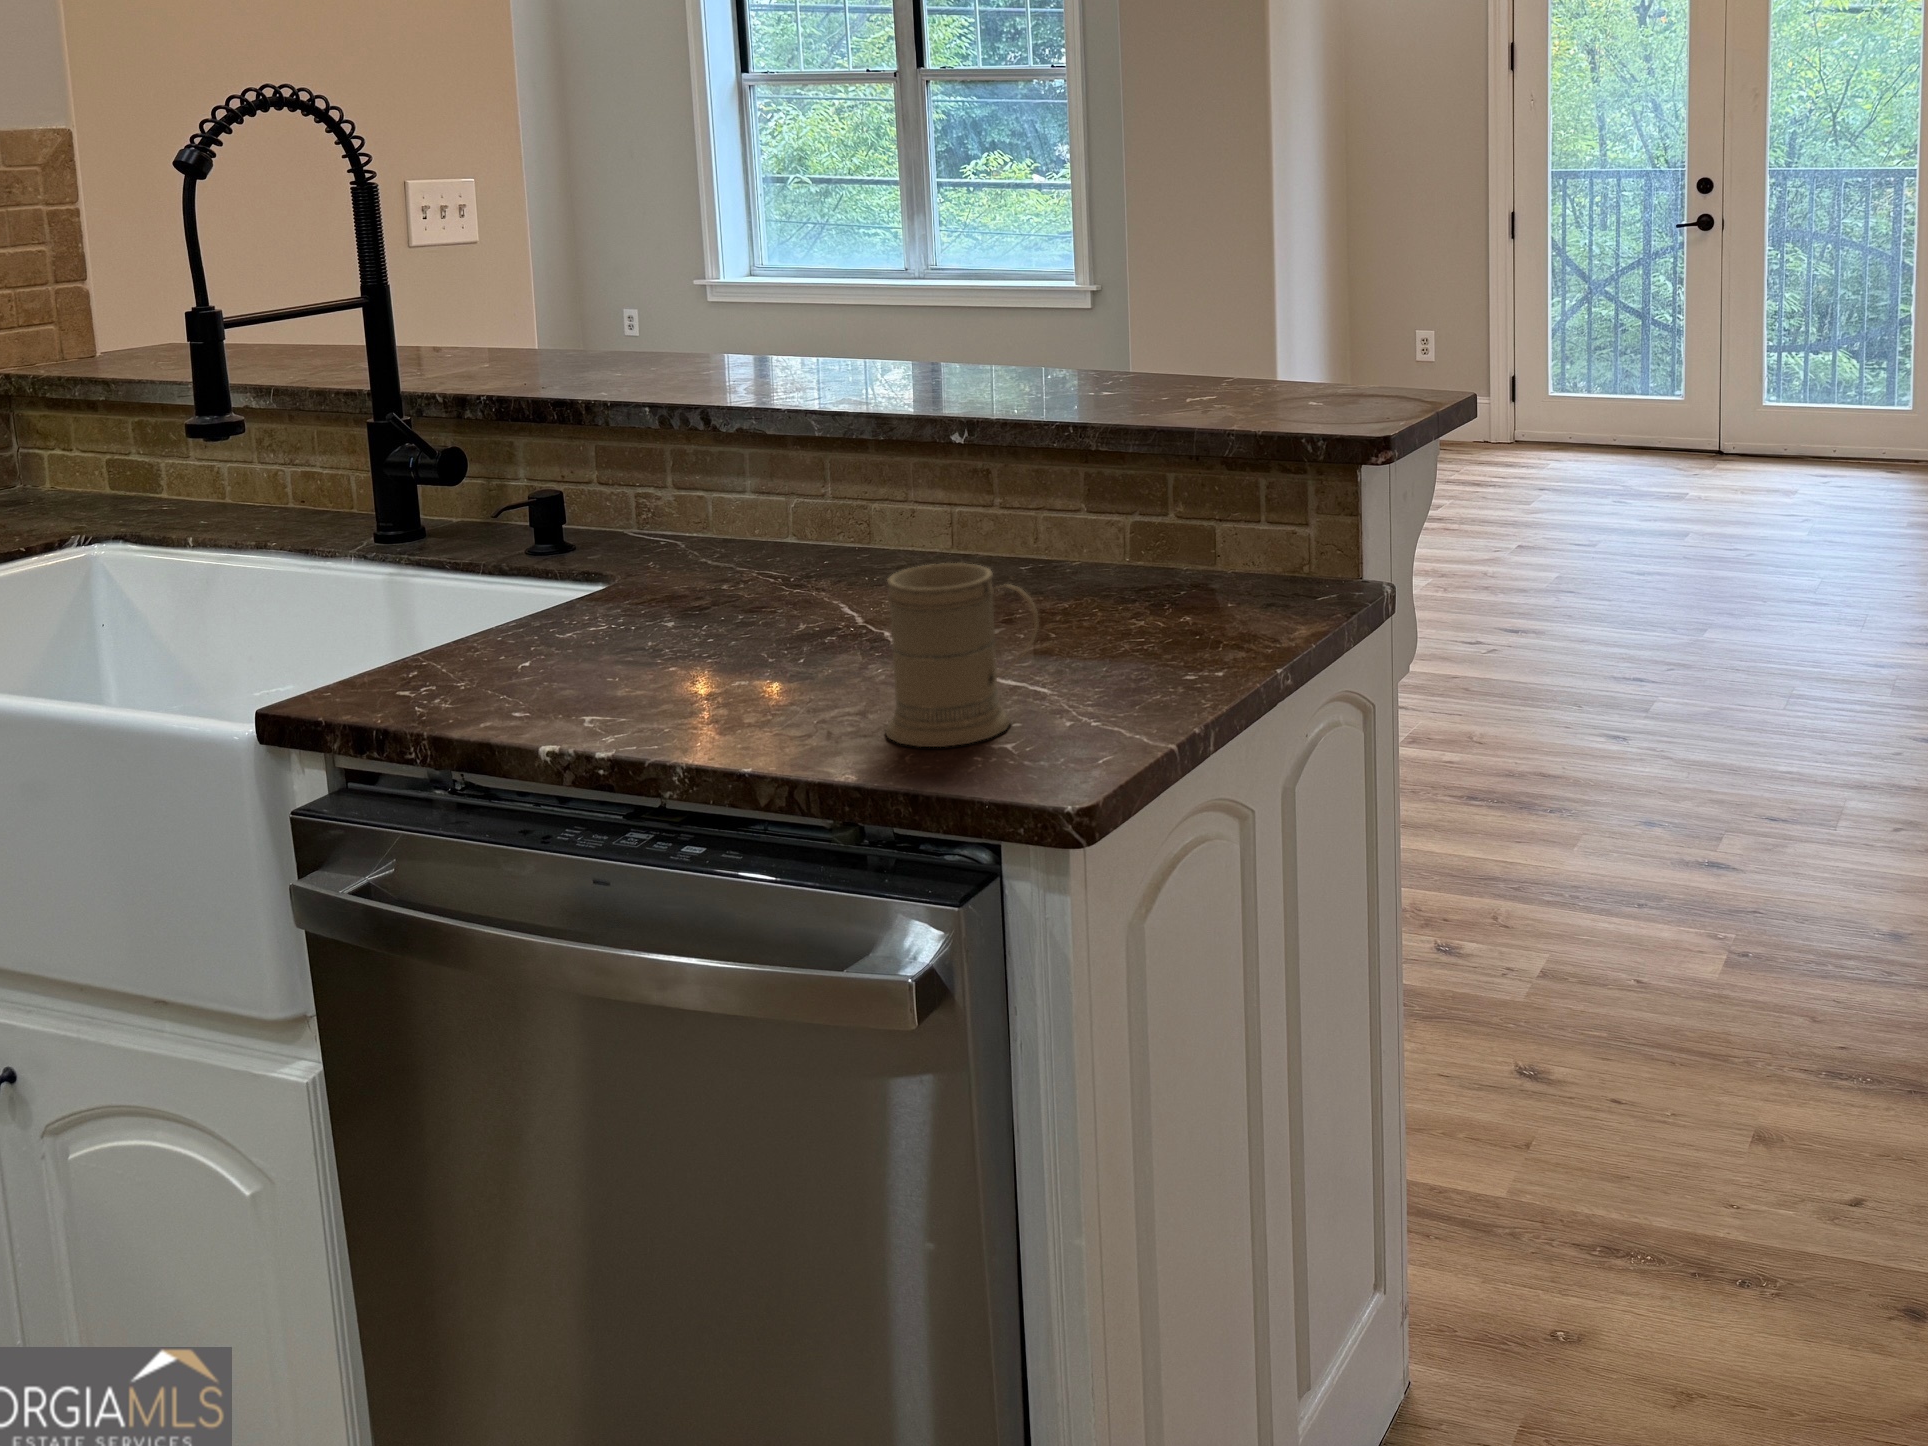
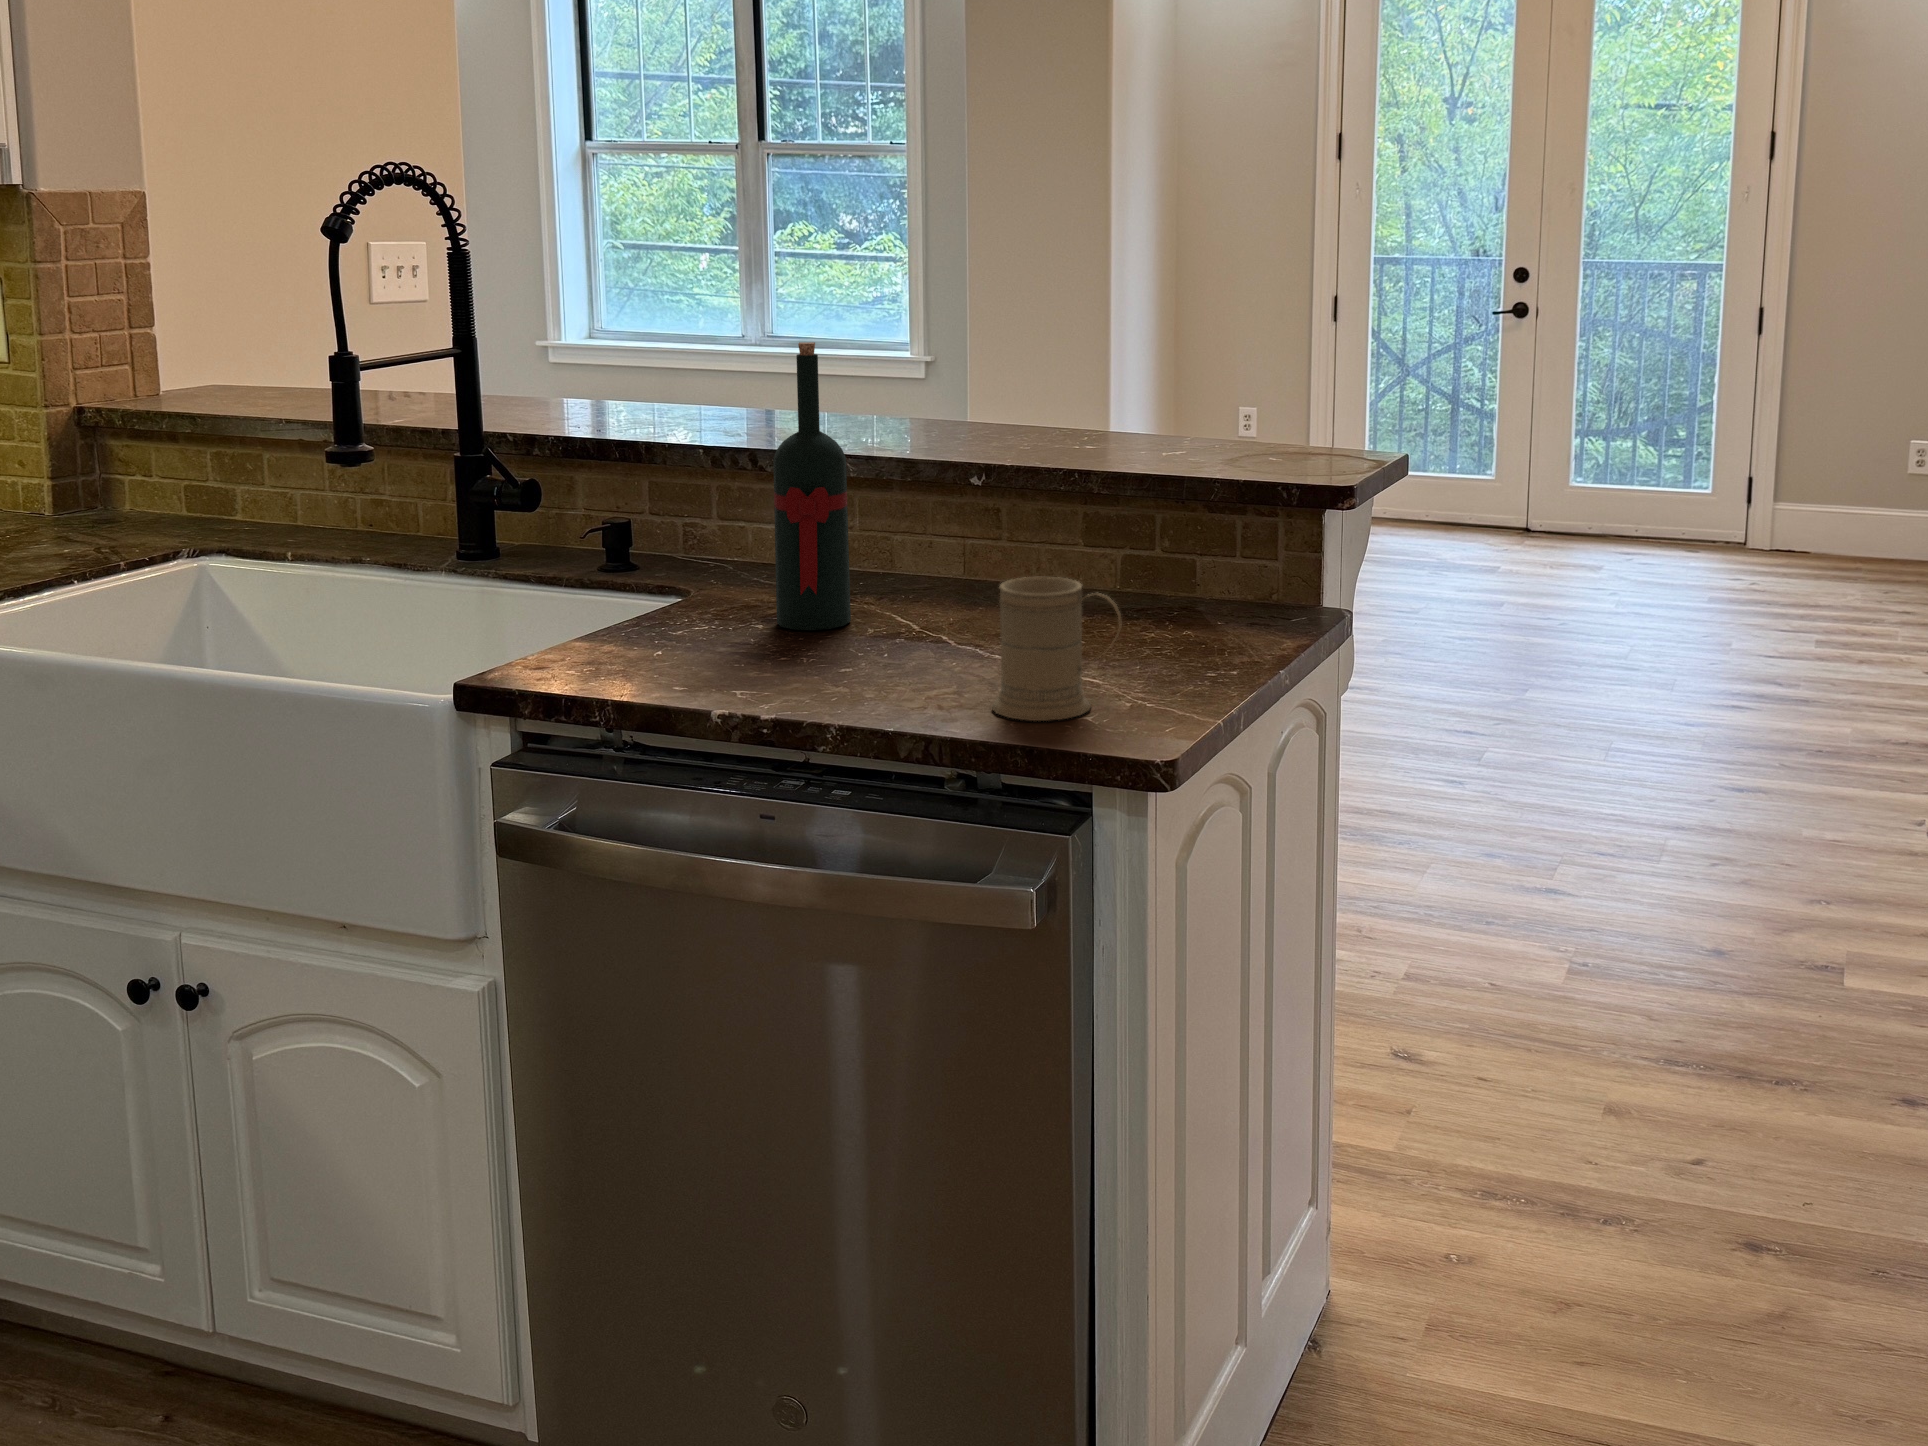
wine bottle: none [683,280,785,623] -> present [773,342,851,630]

